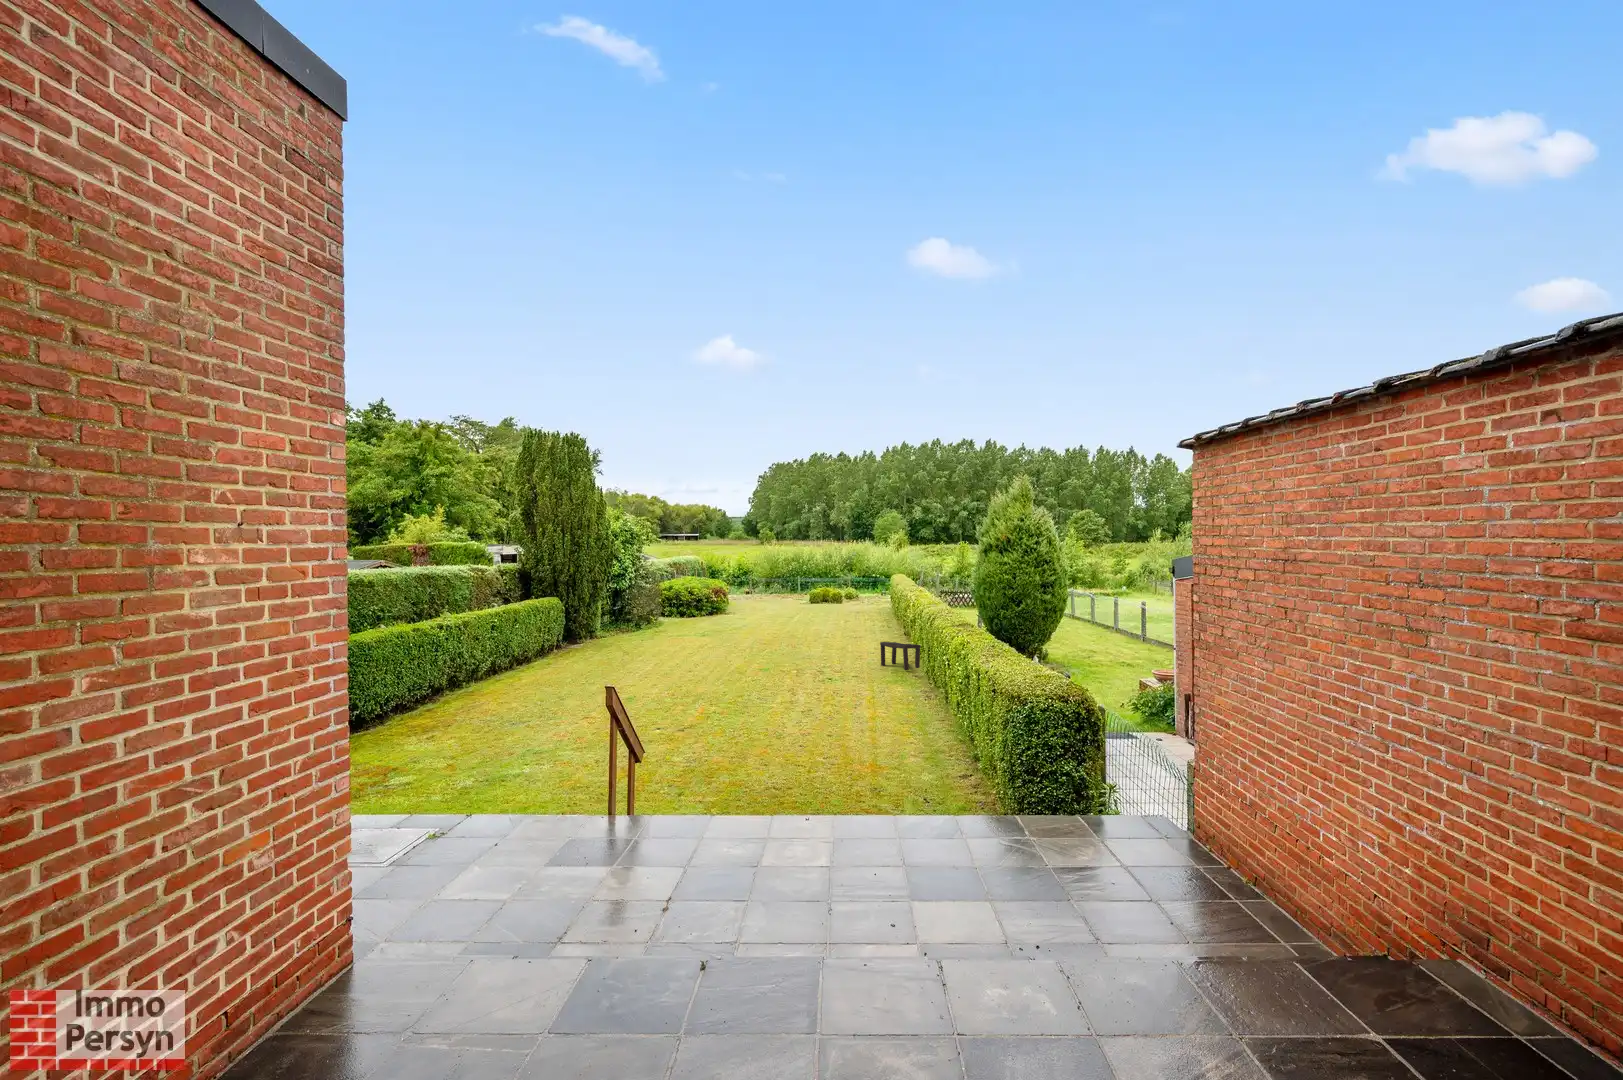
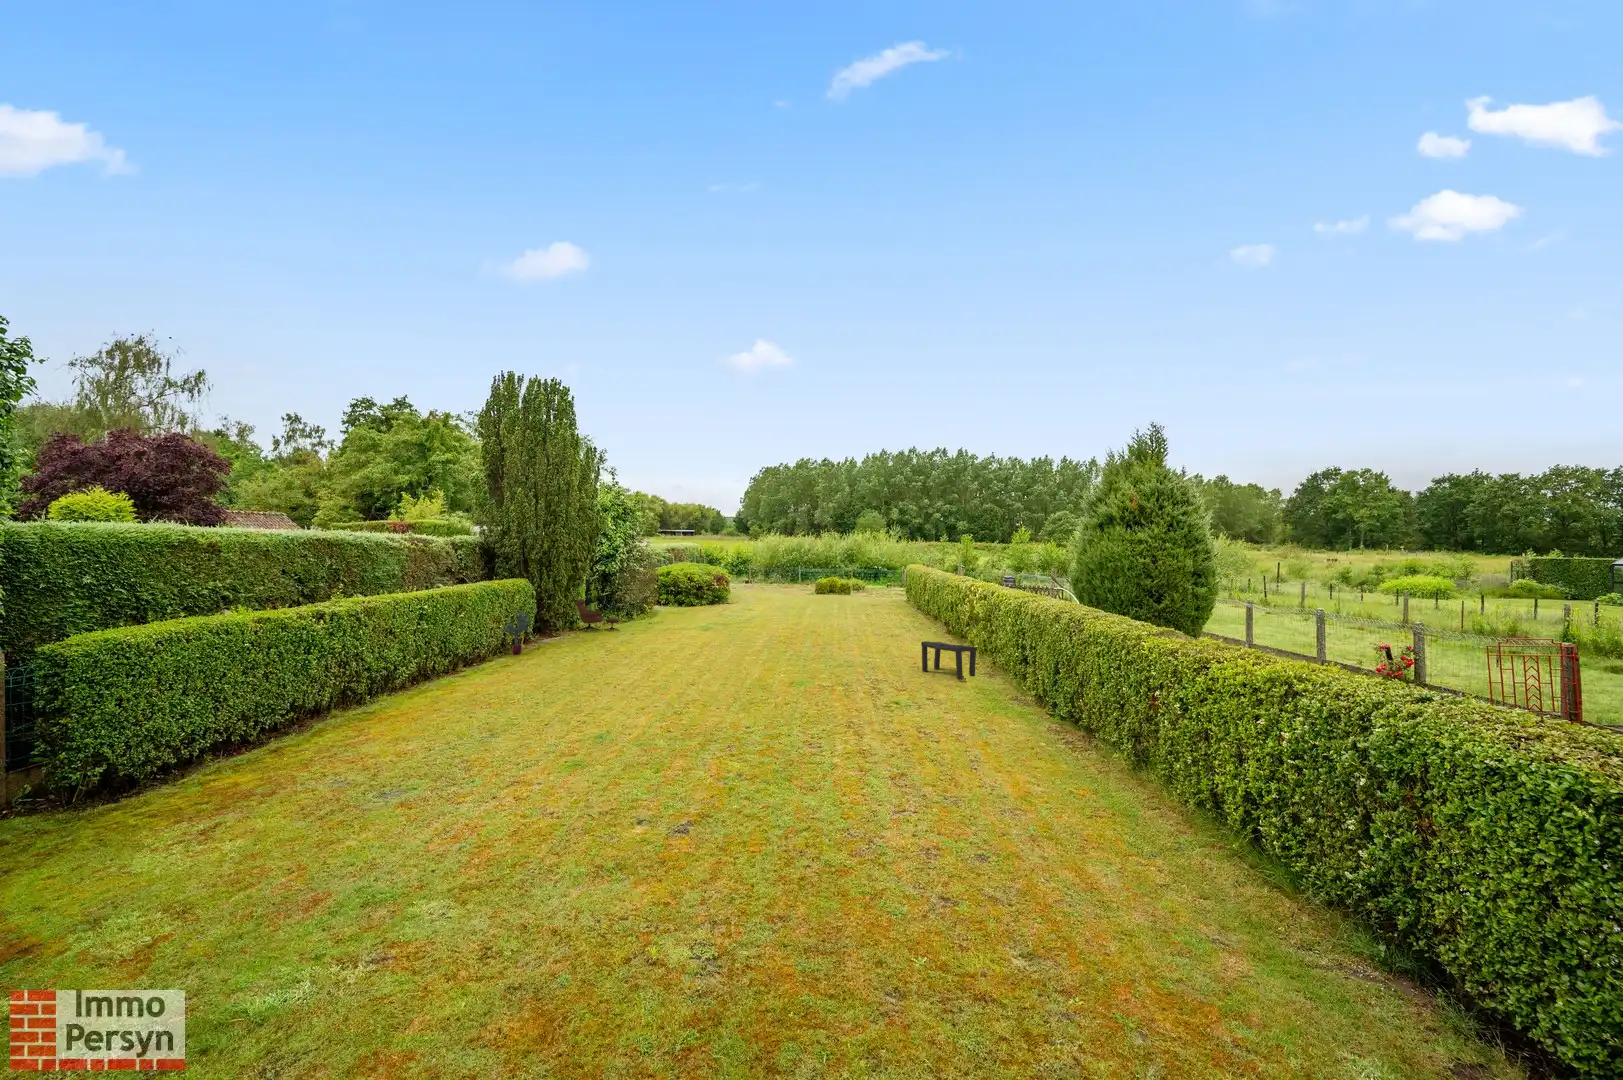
lounge chair: none [594,613,632,641] -> present [576,599,619,631]
potted tree: none [541,621,563,659] -> present [502,609,531,654]

